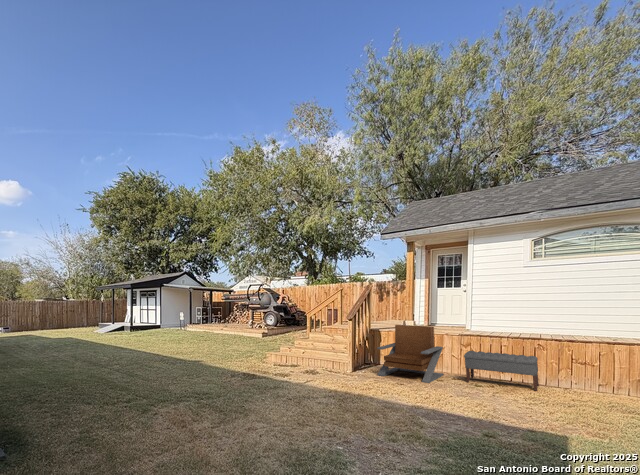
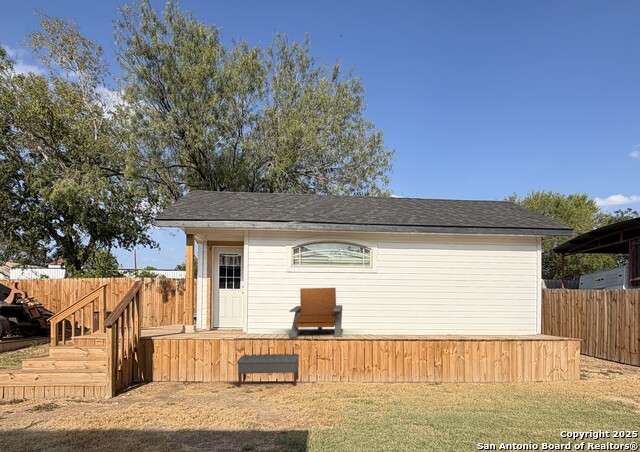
lounge chair: present [377,325,444,383] -> present [289,288,343,338]

